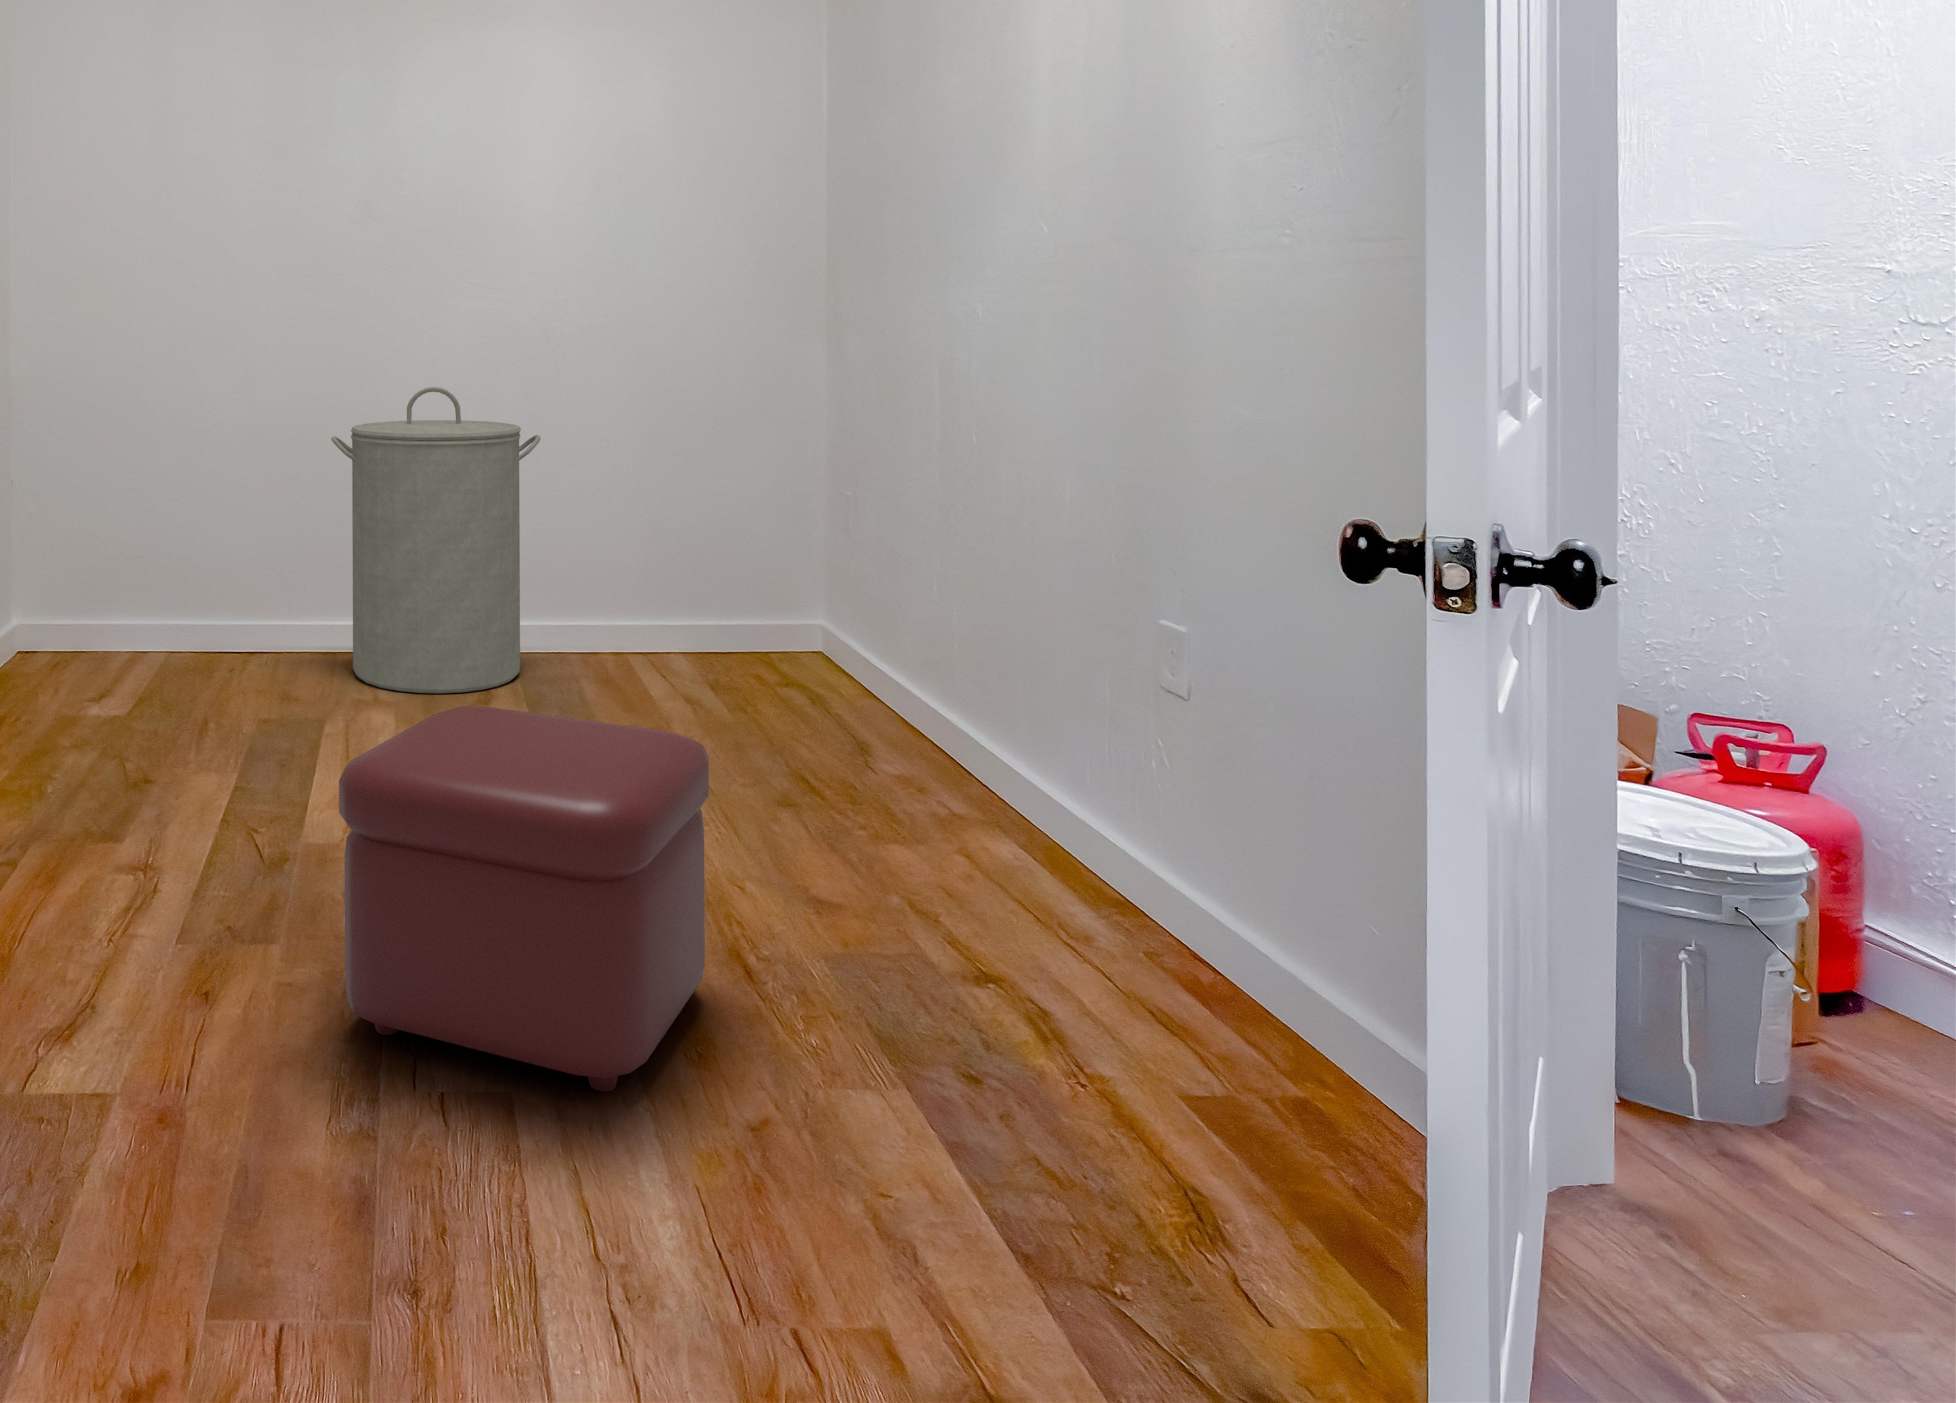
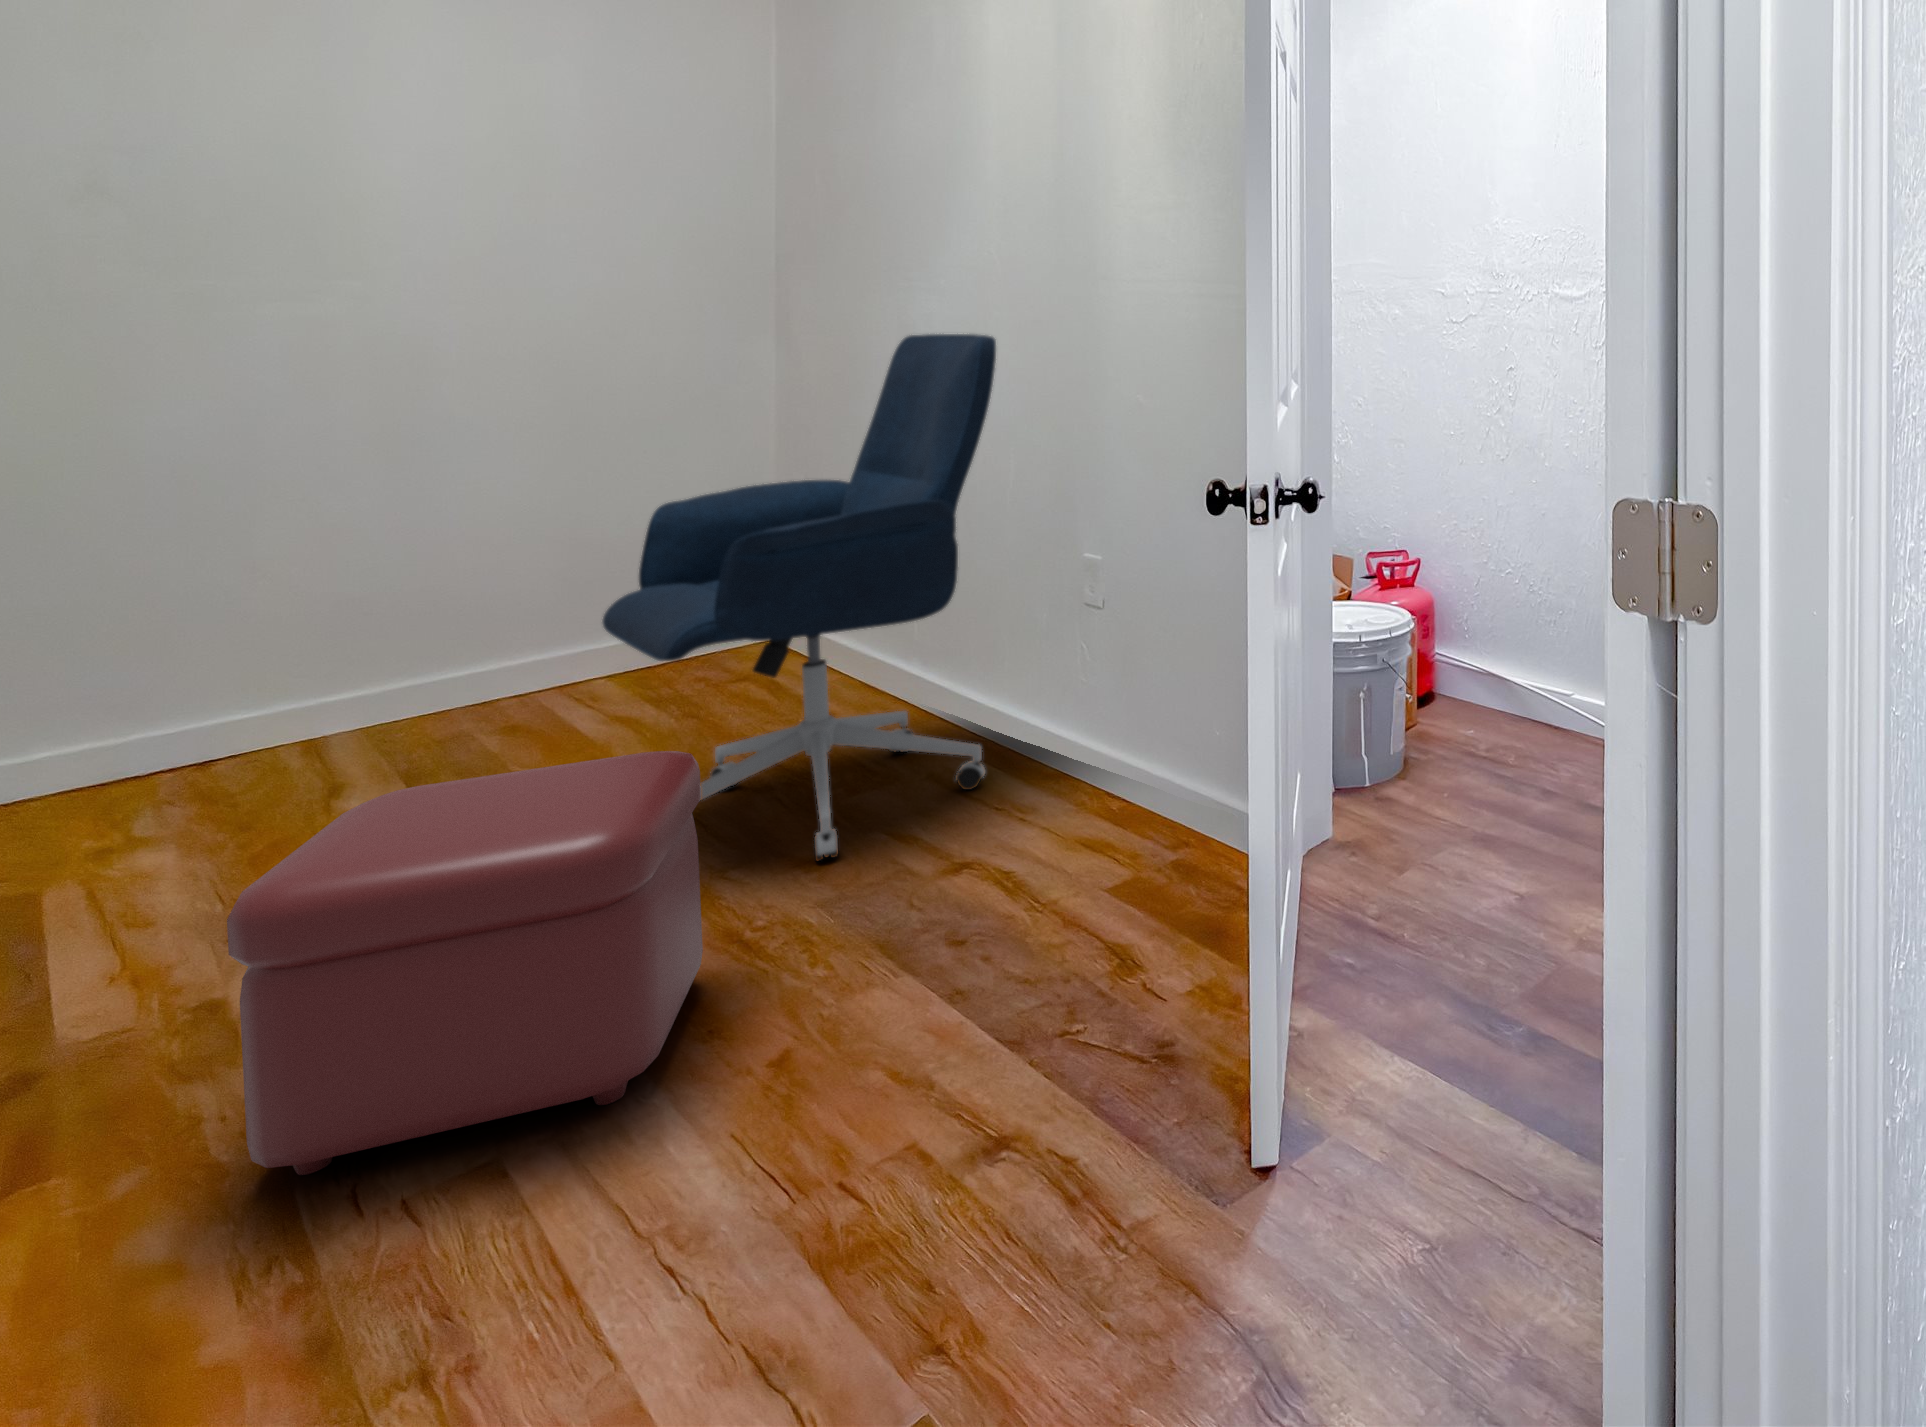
office chair: none [659,315,1074,912] -> present [603,334,996,861]
laundry hamper: present [331,387,540,693] -> none [56,445,409,820]

